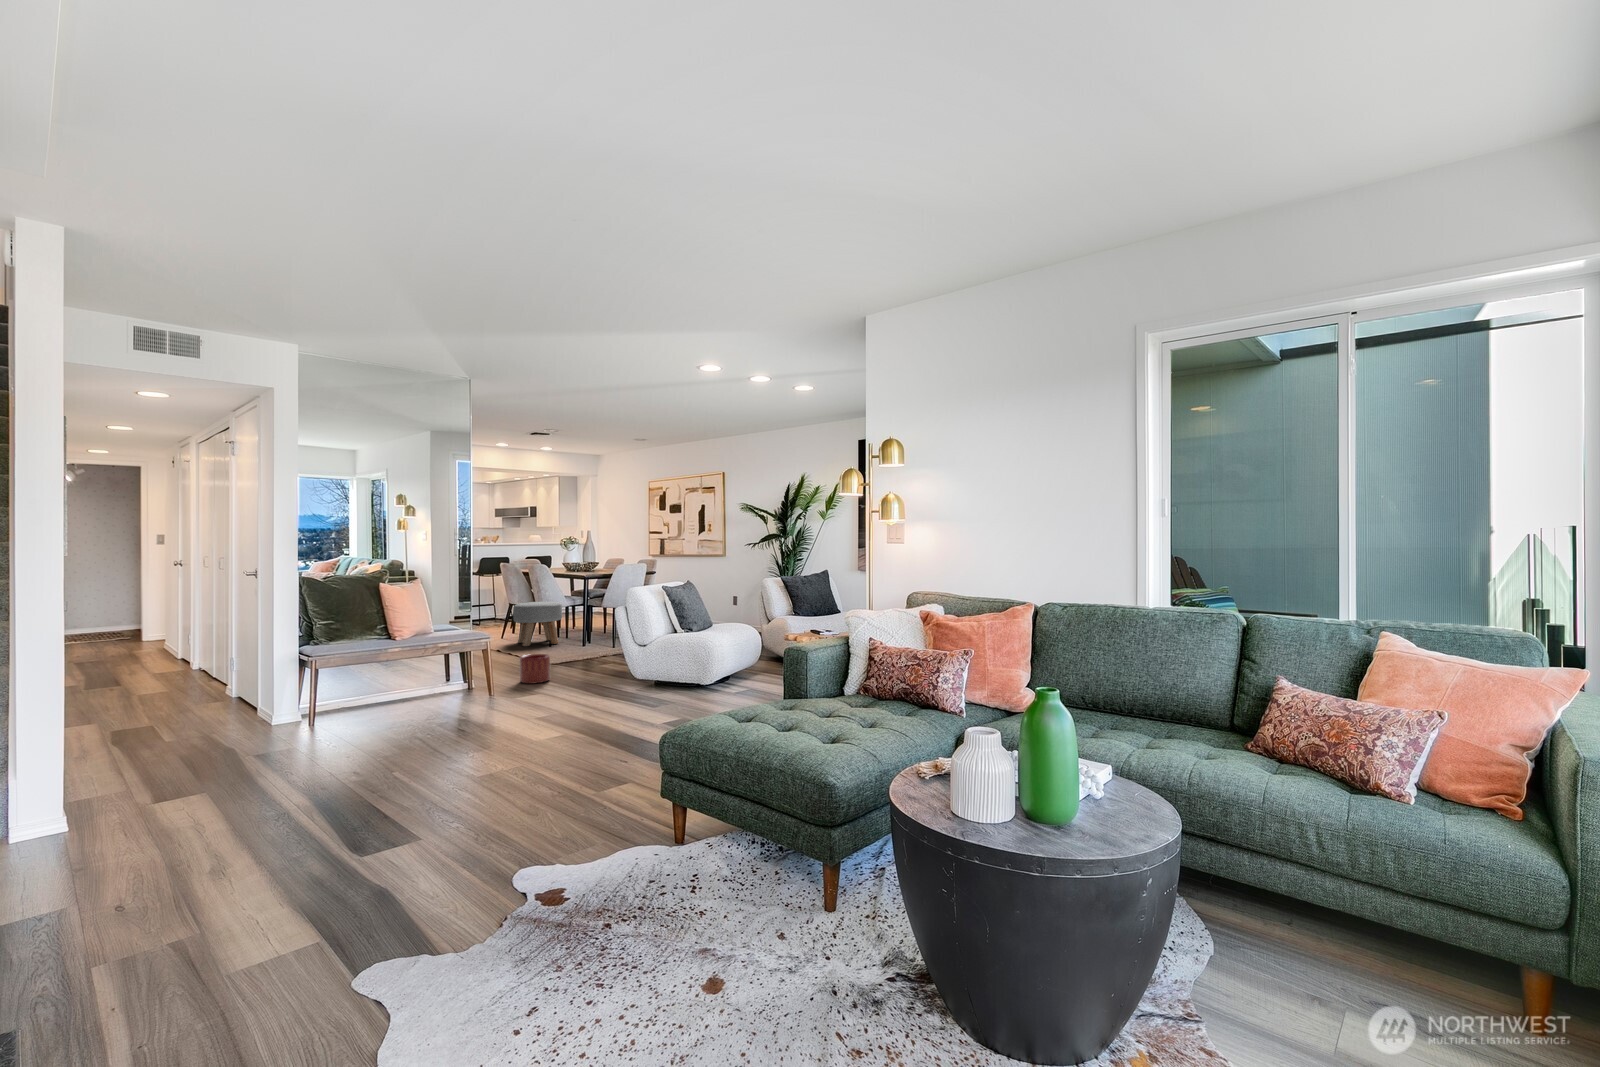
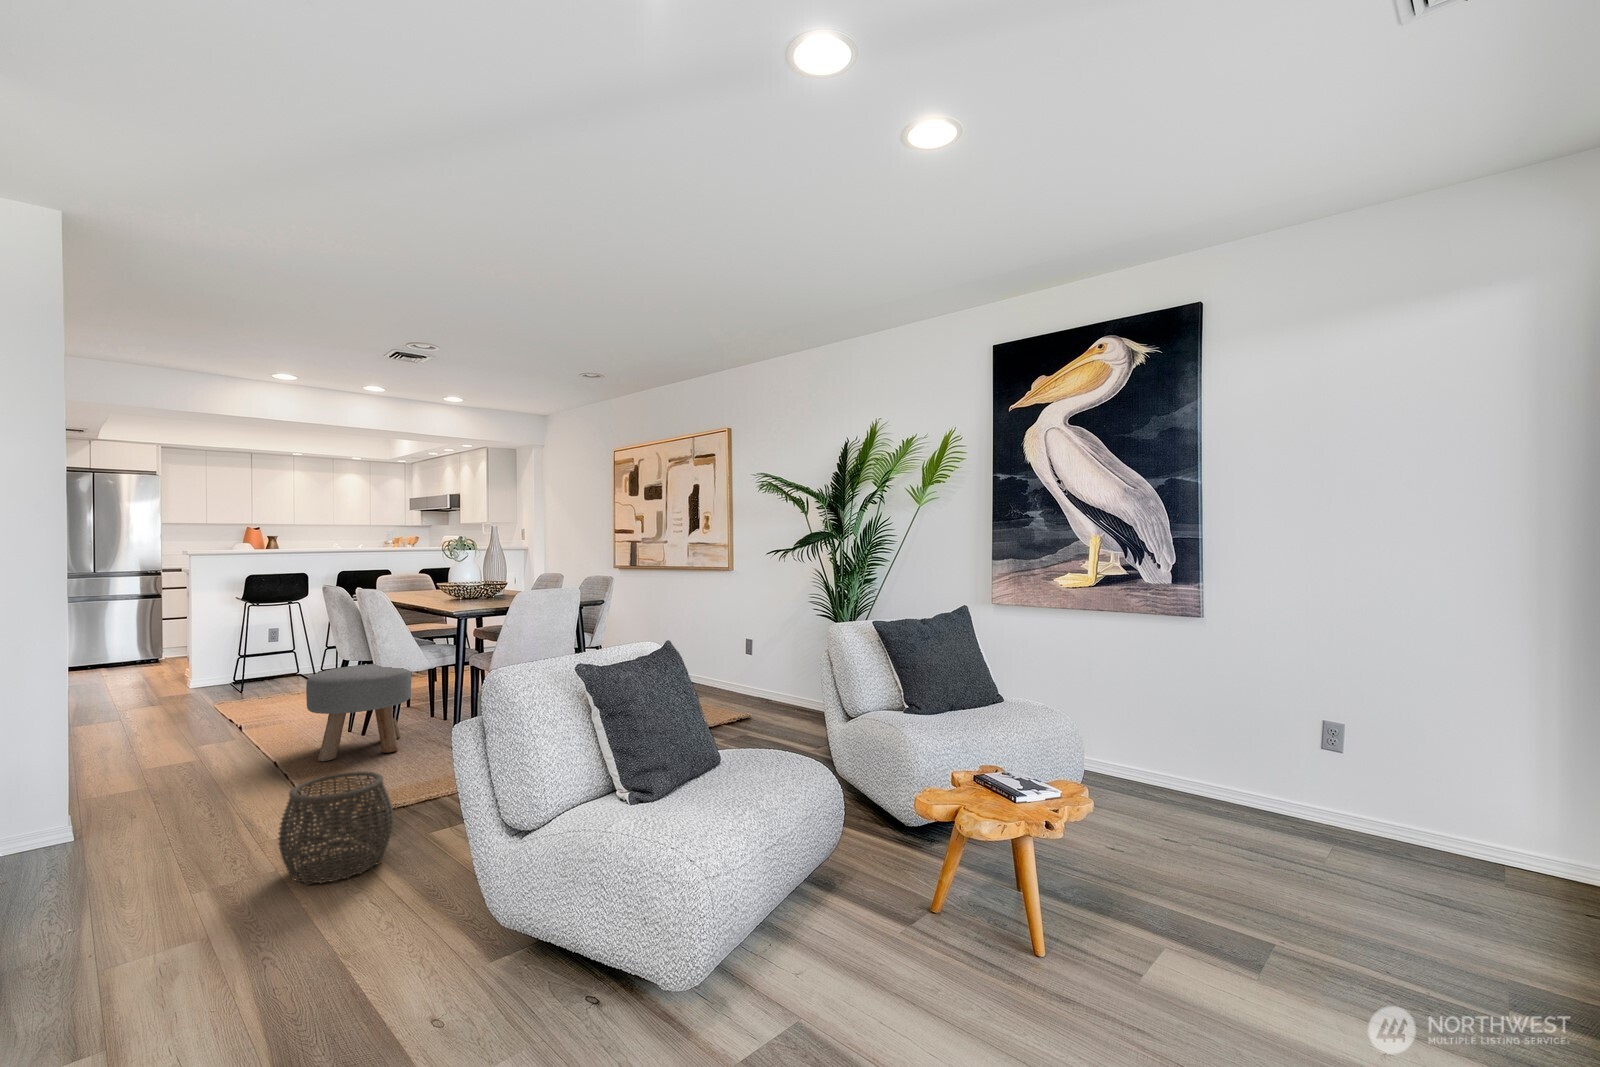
woven basket: none [555,631,596,669] -> present [278,771,394,884]
planter: present [520,654,550,684] -> none [72,881,188,999]

